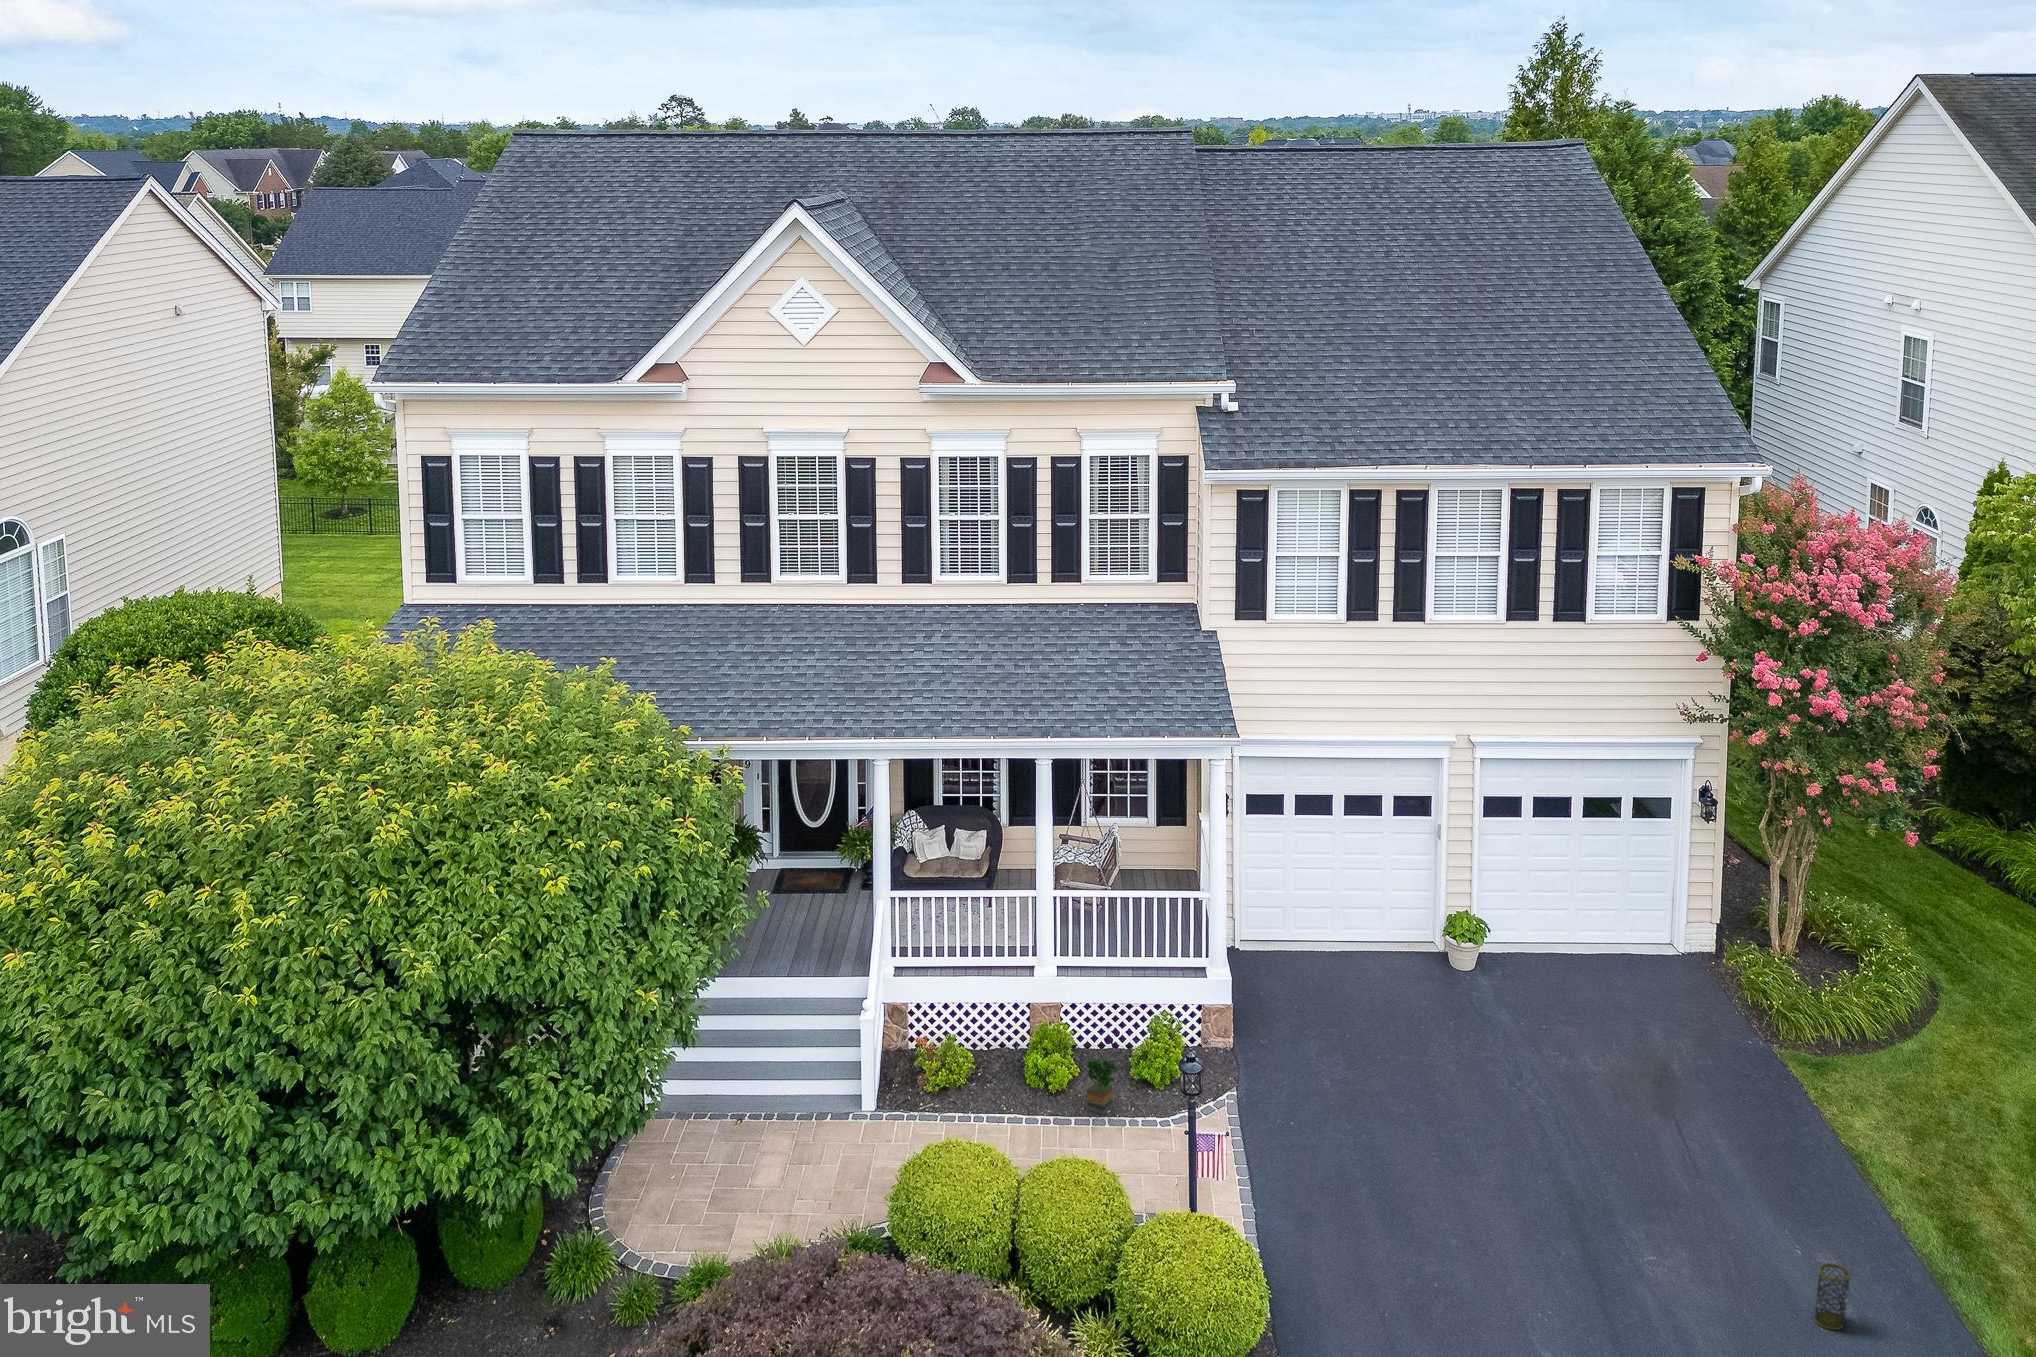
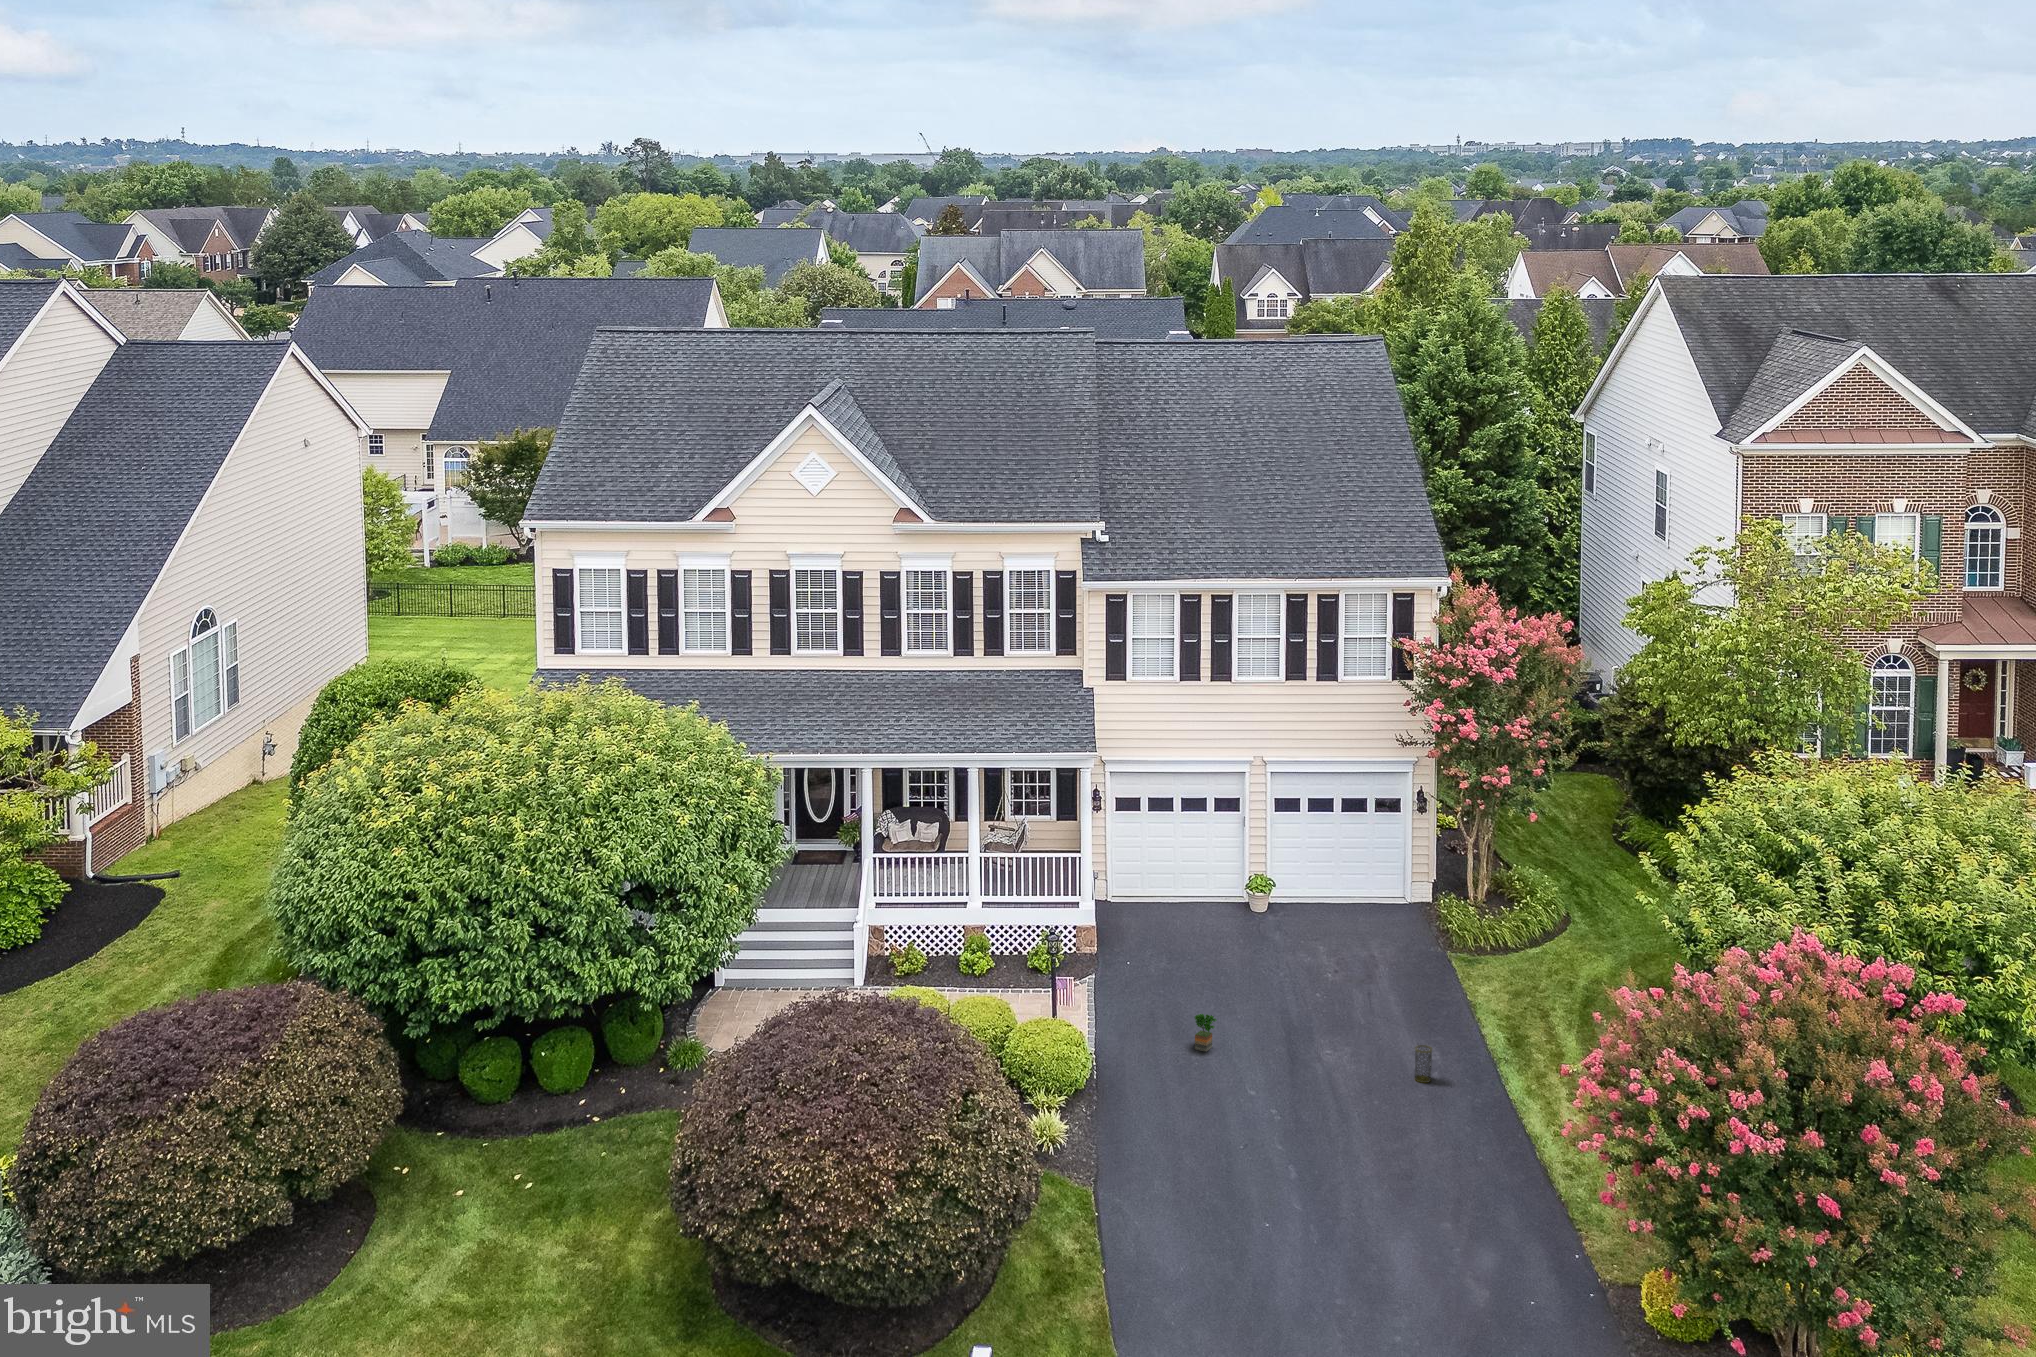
potted tree: present [1087,1059,1118,1115] -> present [1195,1014,1216,1052]

